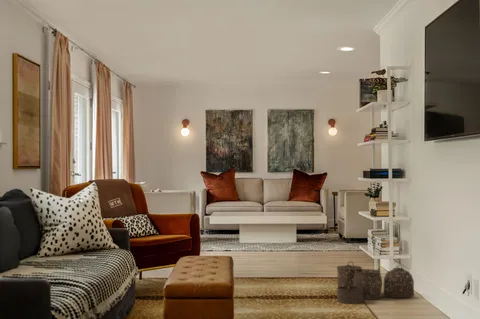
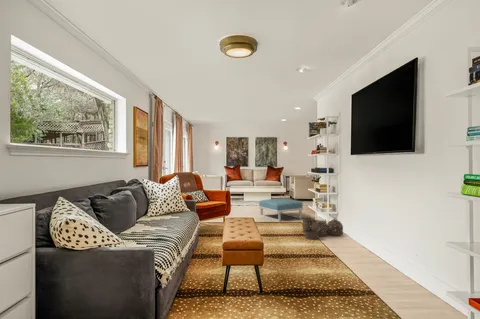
footstool: none [262,234,350,277] -> present [259,199,303,221]

